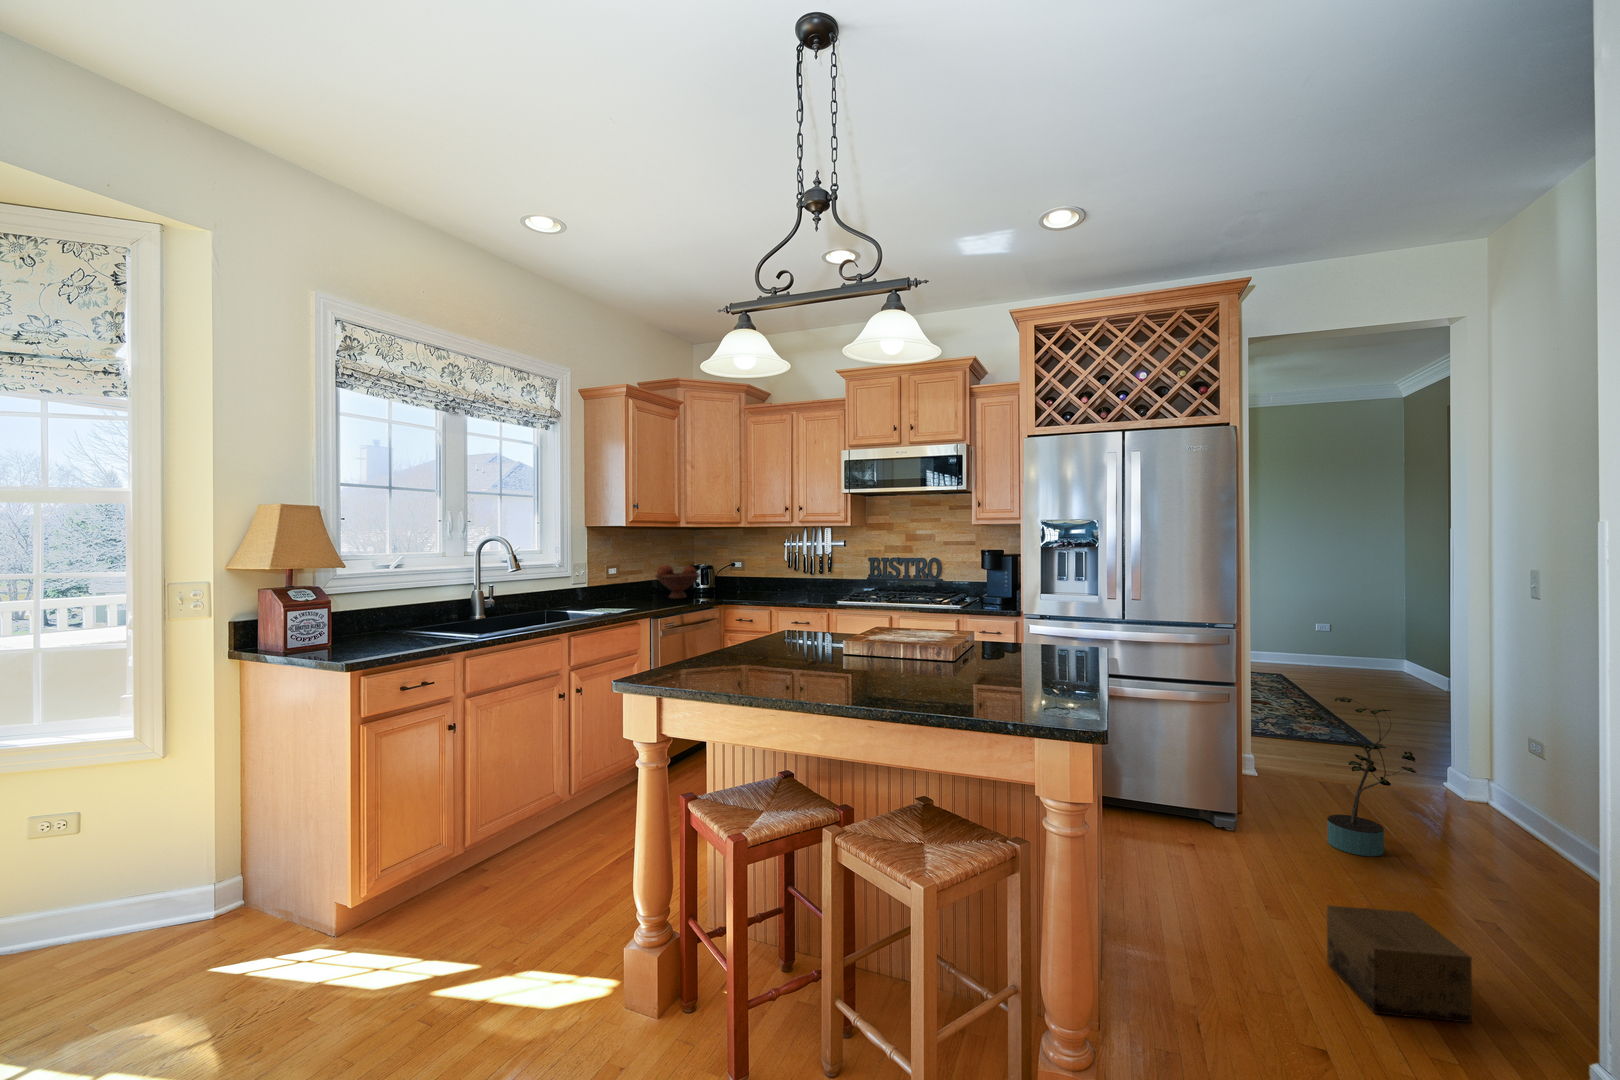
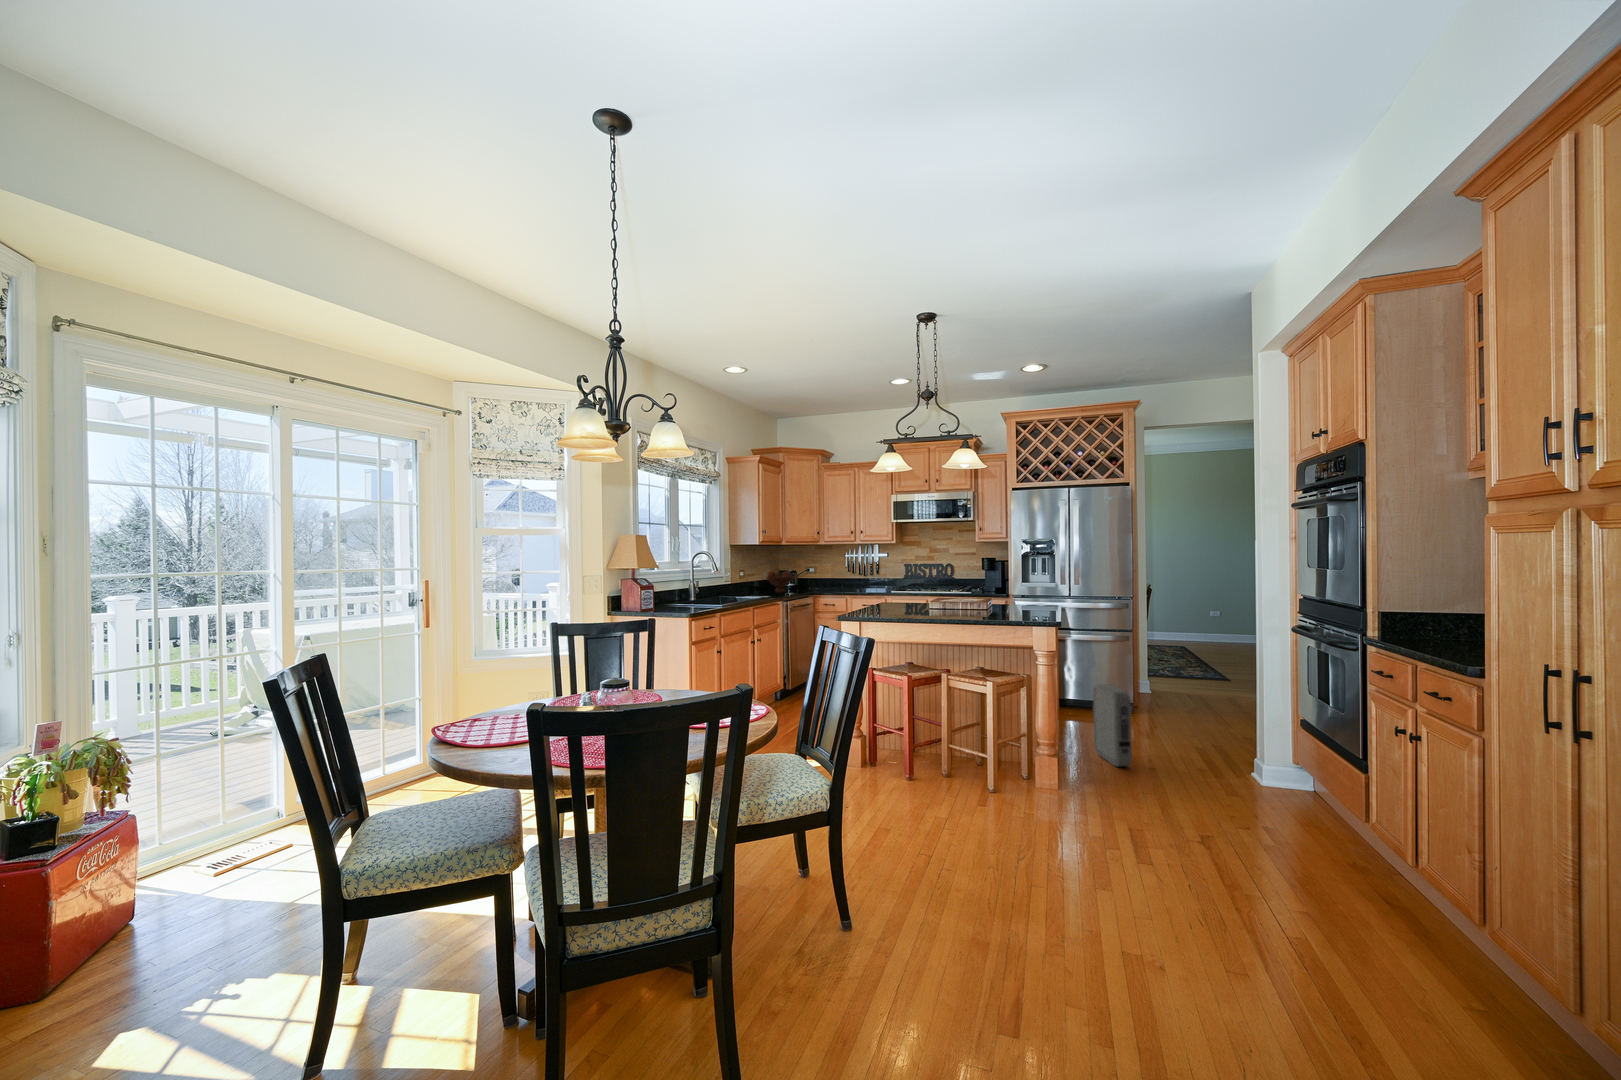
potted plant: present [1305,697,1416,856] -> none [1169,636,1224,720]
air purifier: none [1172,825,1266,1033] -> present [1093,684,1132,766]
cardboard box: present [1327,905,1472,1023] -> none [1165,723,1222,762]

